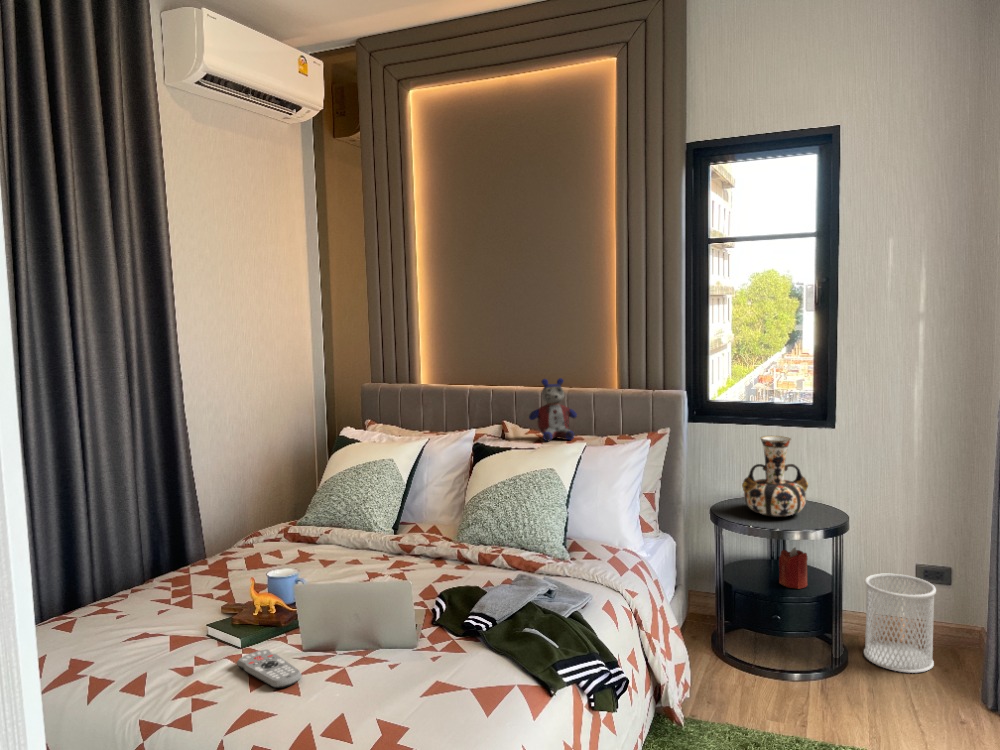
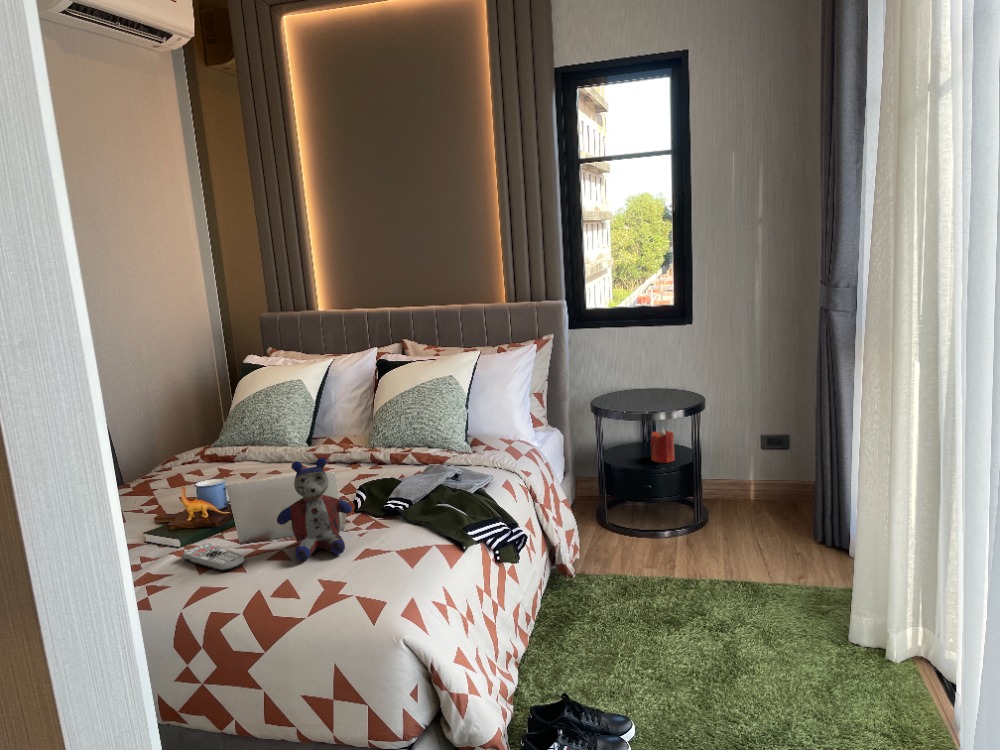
stuffed bear: present [529,378,577,441] -> present [277,458,352,561]
vase: present [742,436,808,517] -> none [616,333,672,403]
wastebasket: present [864,574,936,673] -> none [722,444,778,523]

